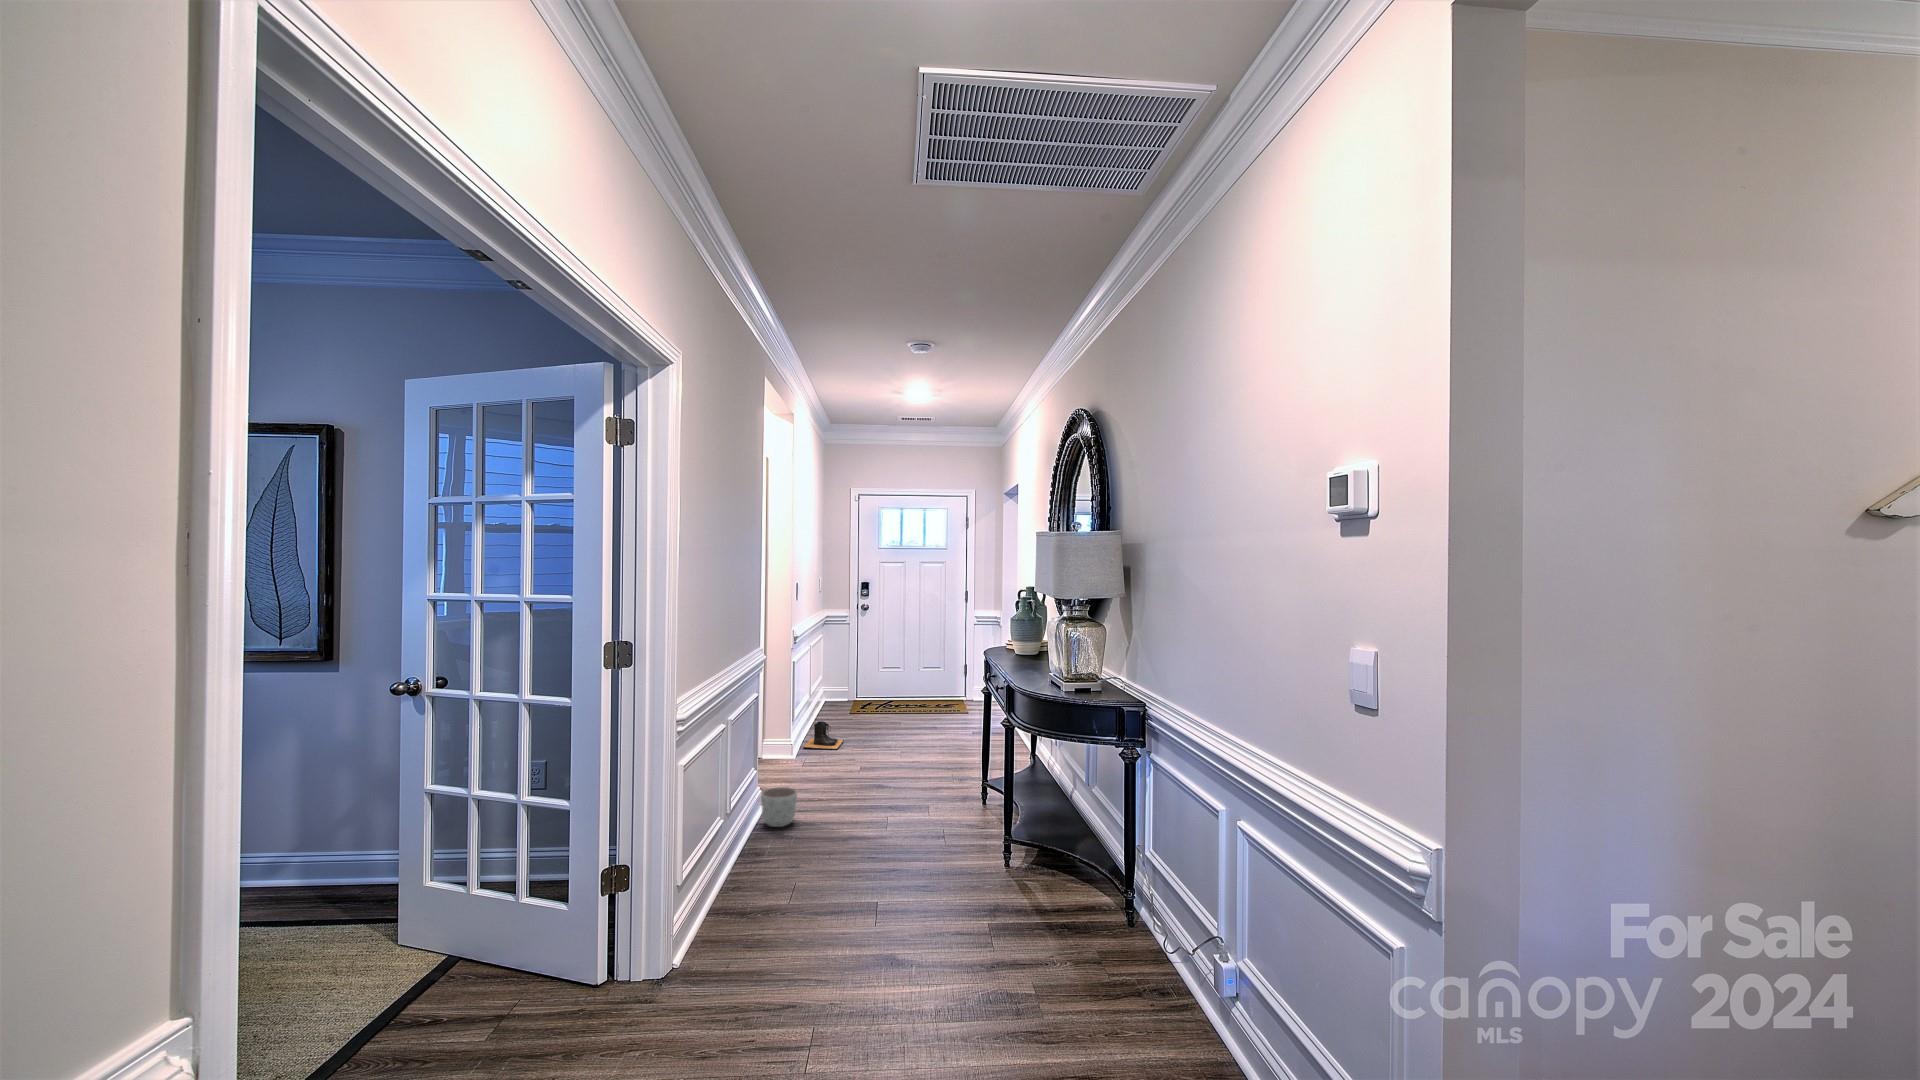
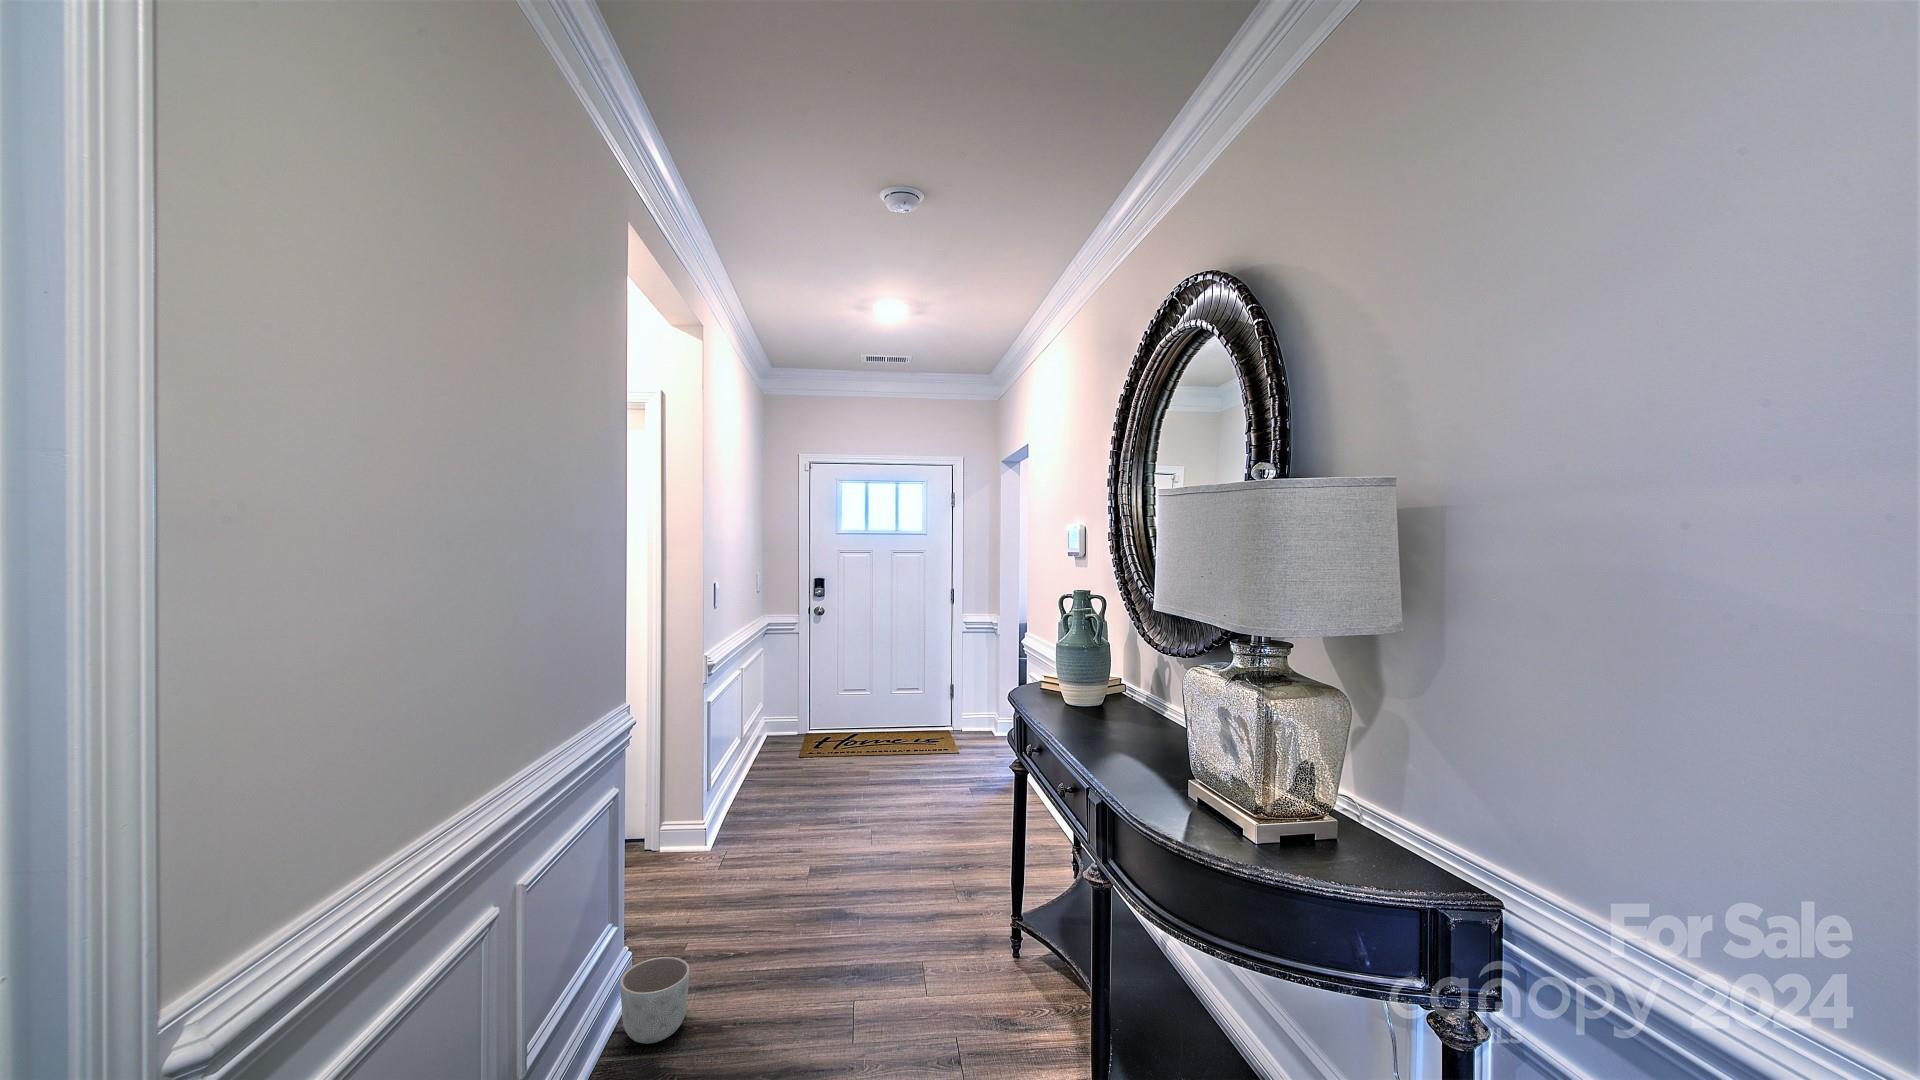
boots: present [803,721,844,749] -> none [726,784,788,828]

